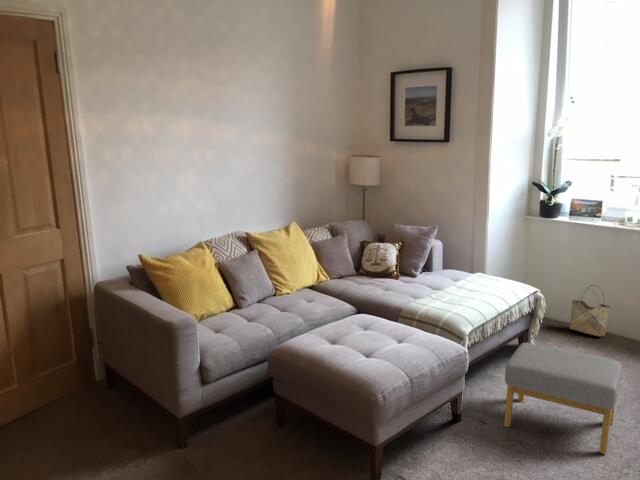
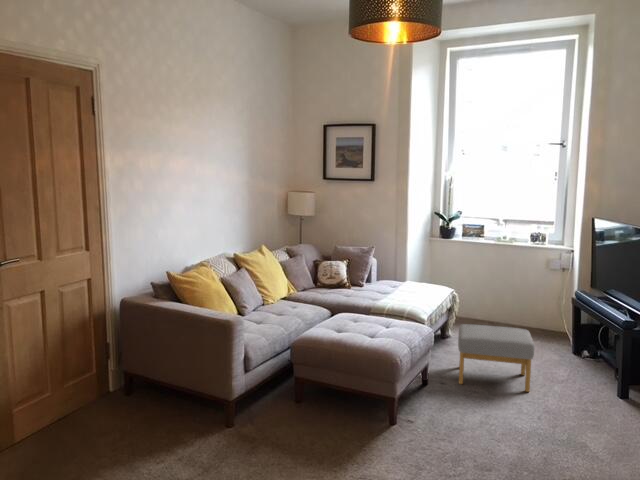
woven basket: present [570,285,610,336] -> none [469,287,497,324]

